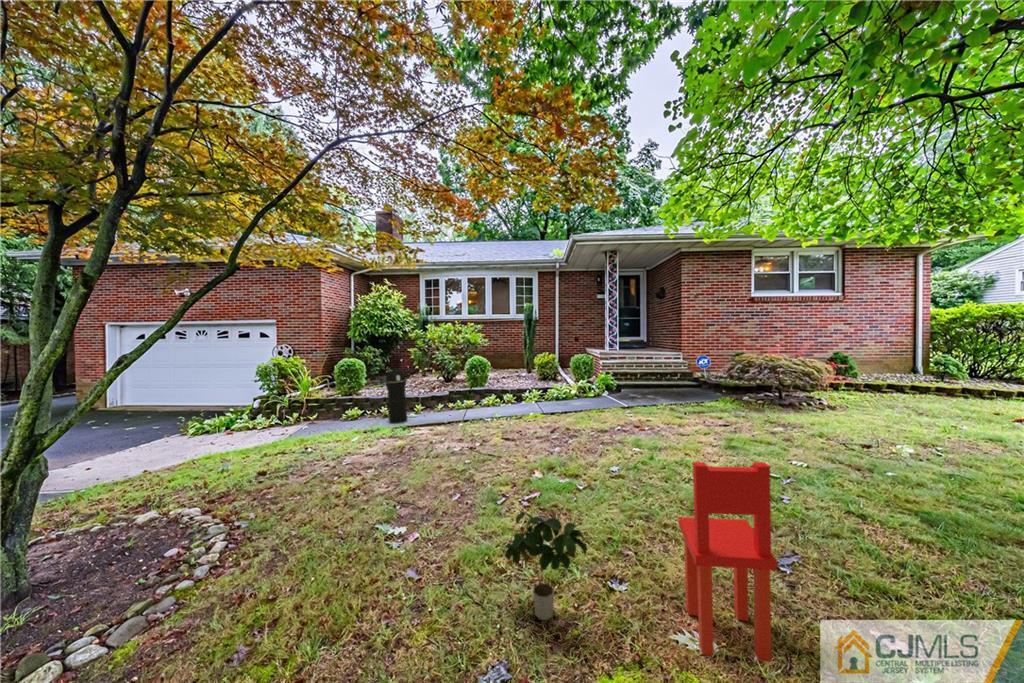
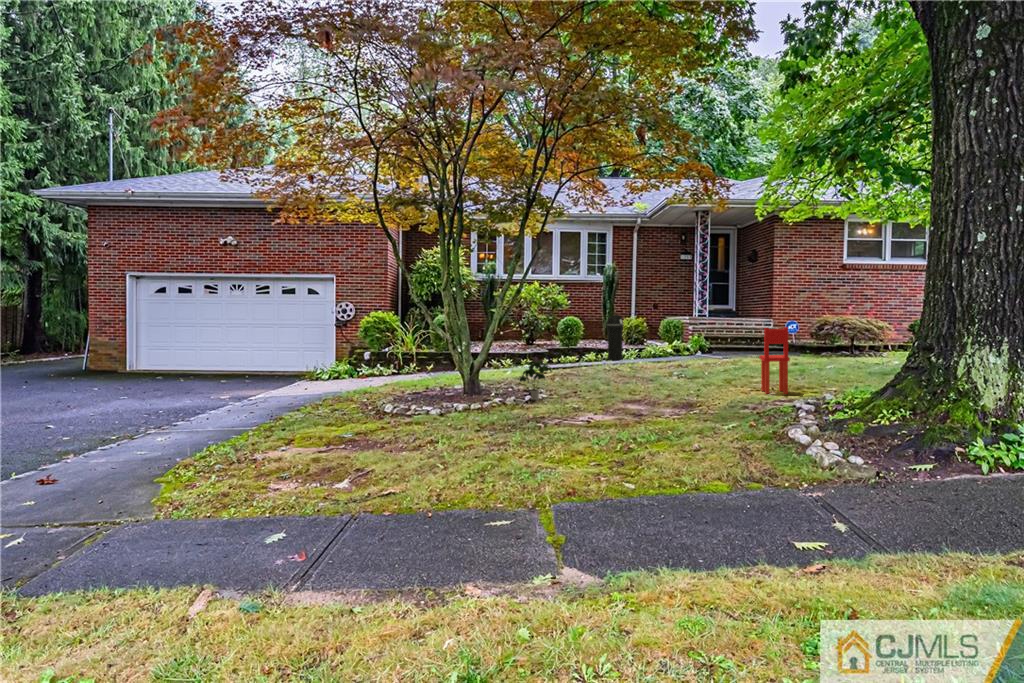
trash can: present [386,369,407,424] -> present [607,315,624,361]
potted plant: present [503,512,587,620] -> present [519,361,552,400]

